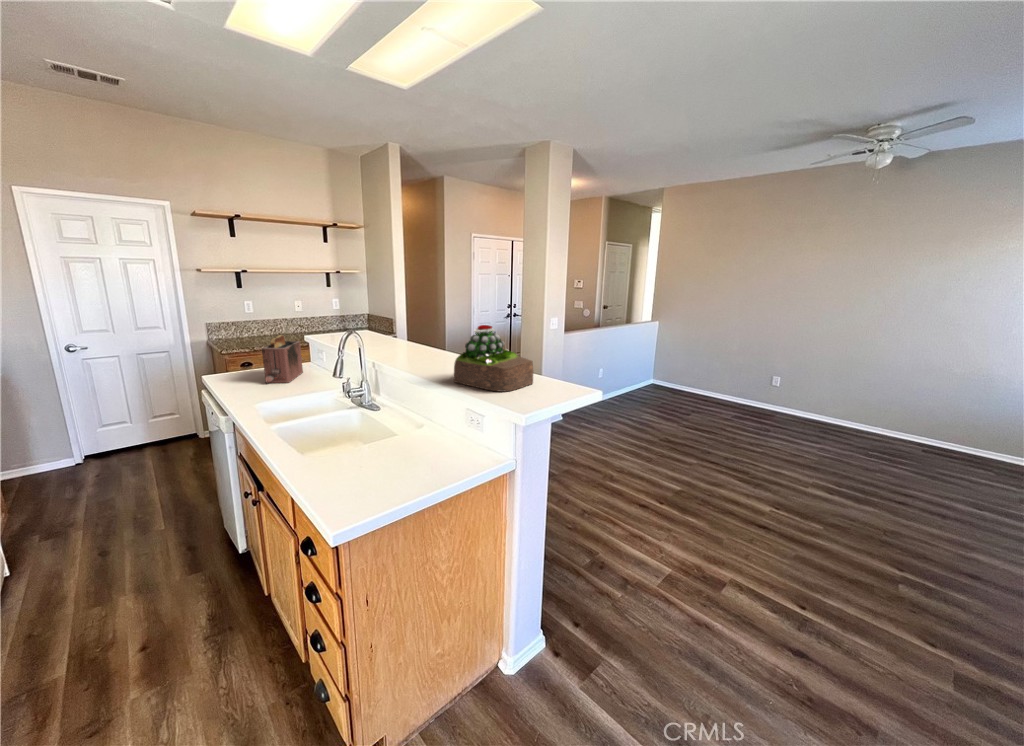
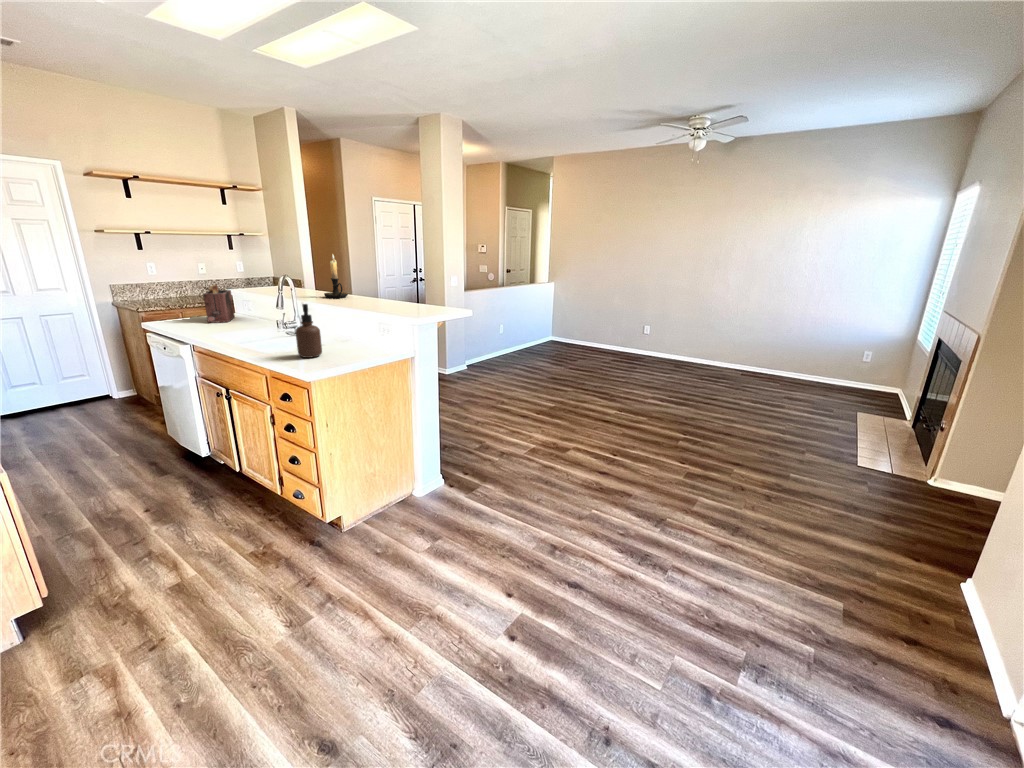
candle holder: none [401,302,431,360] -> present [324,254,348,298]
succulent plant: present [454,325,533,392] -> none [369,266,424,309]
soap dispenser: none [330,396,371,485] -> present [296,304,322,358]

